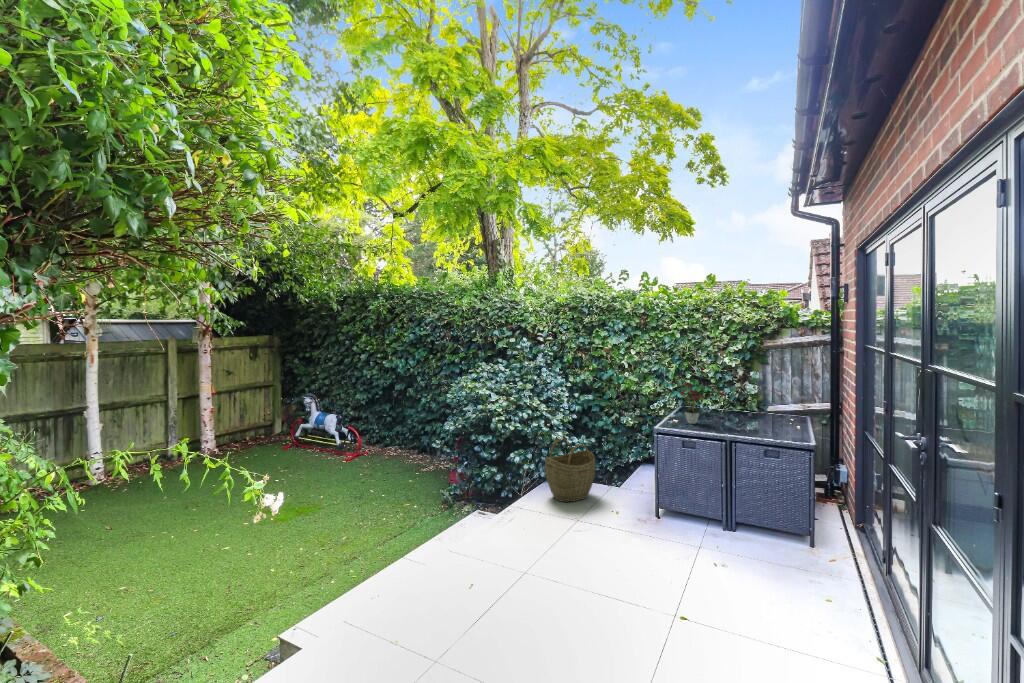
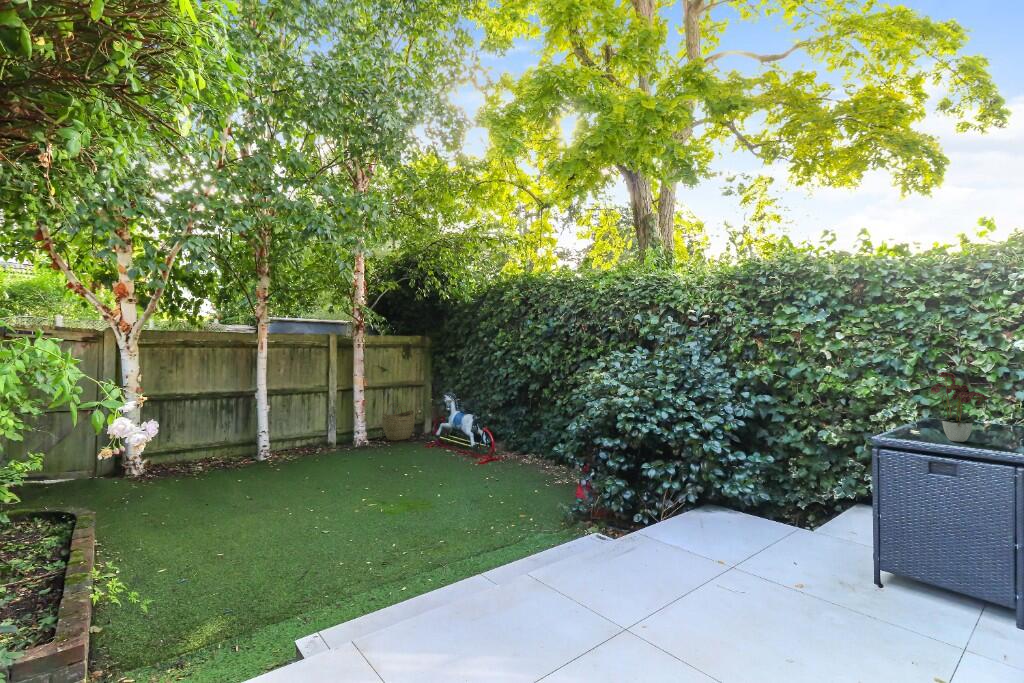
woven basket: present [545,438,595,502] -> present [382,403,415,441]

